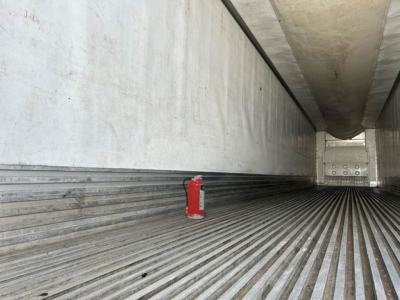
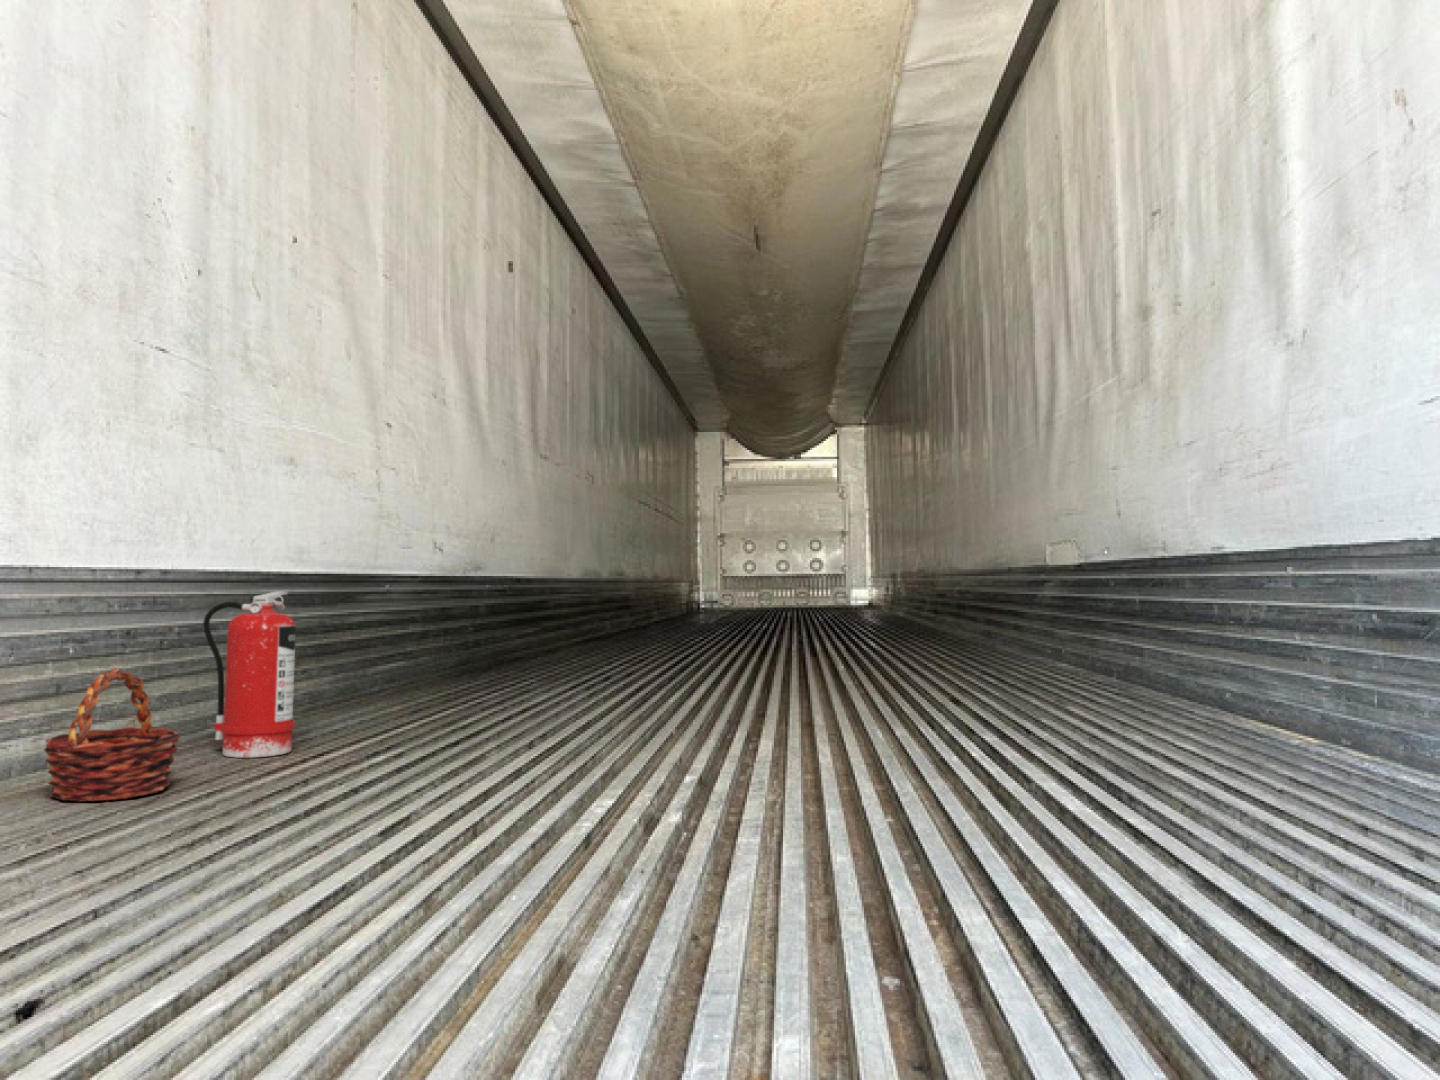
basket: none [150,195,178,227] -> present [44,669,180,801]

